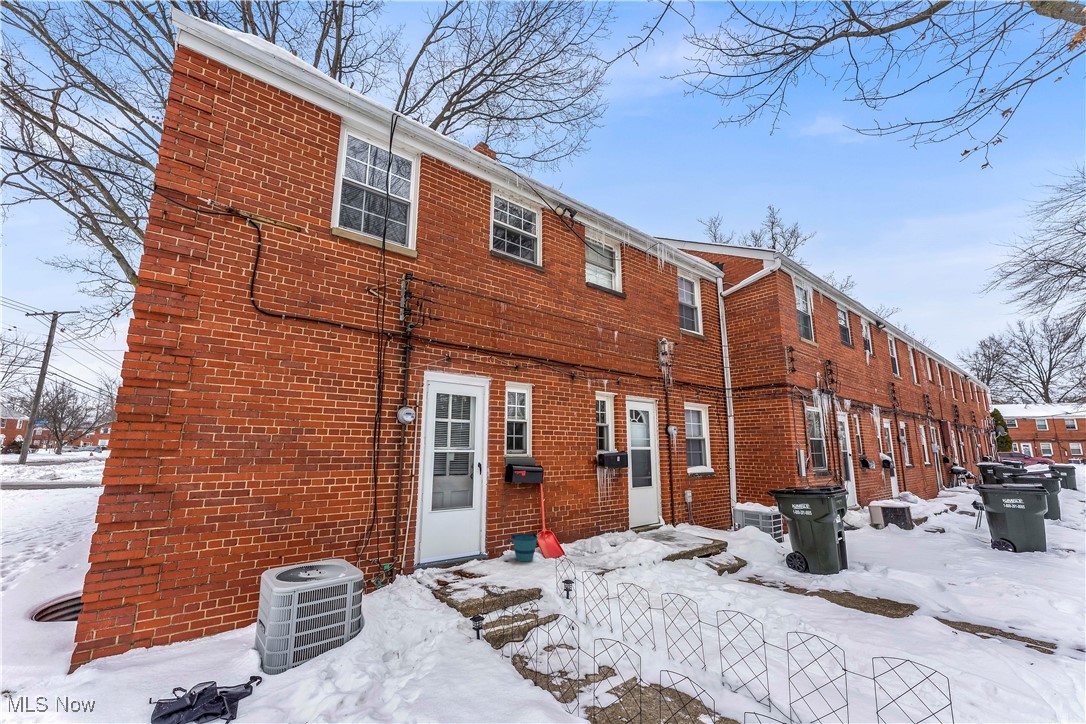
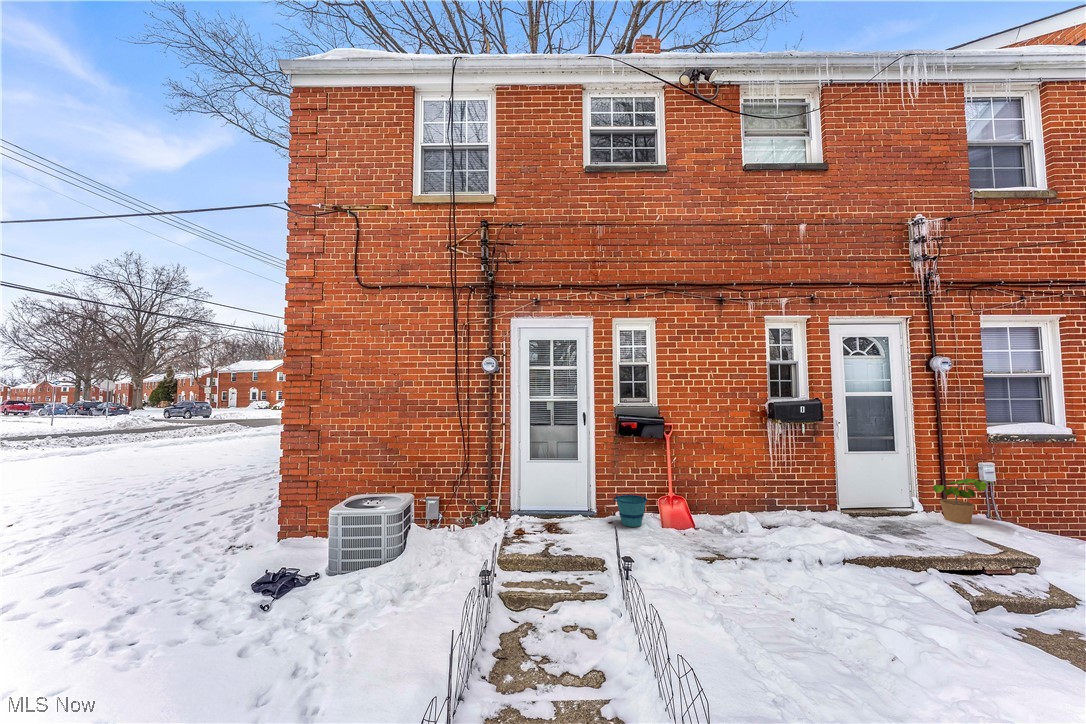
potted plant: none [673,499,703,528] -> present [933,479,995,524]

